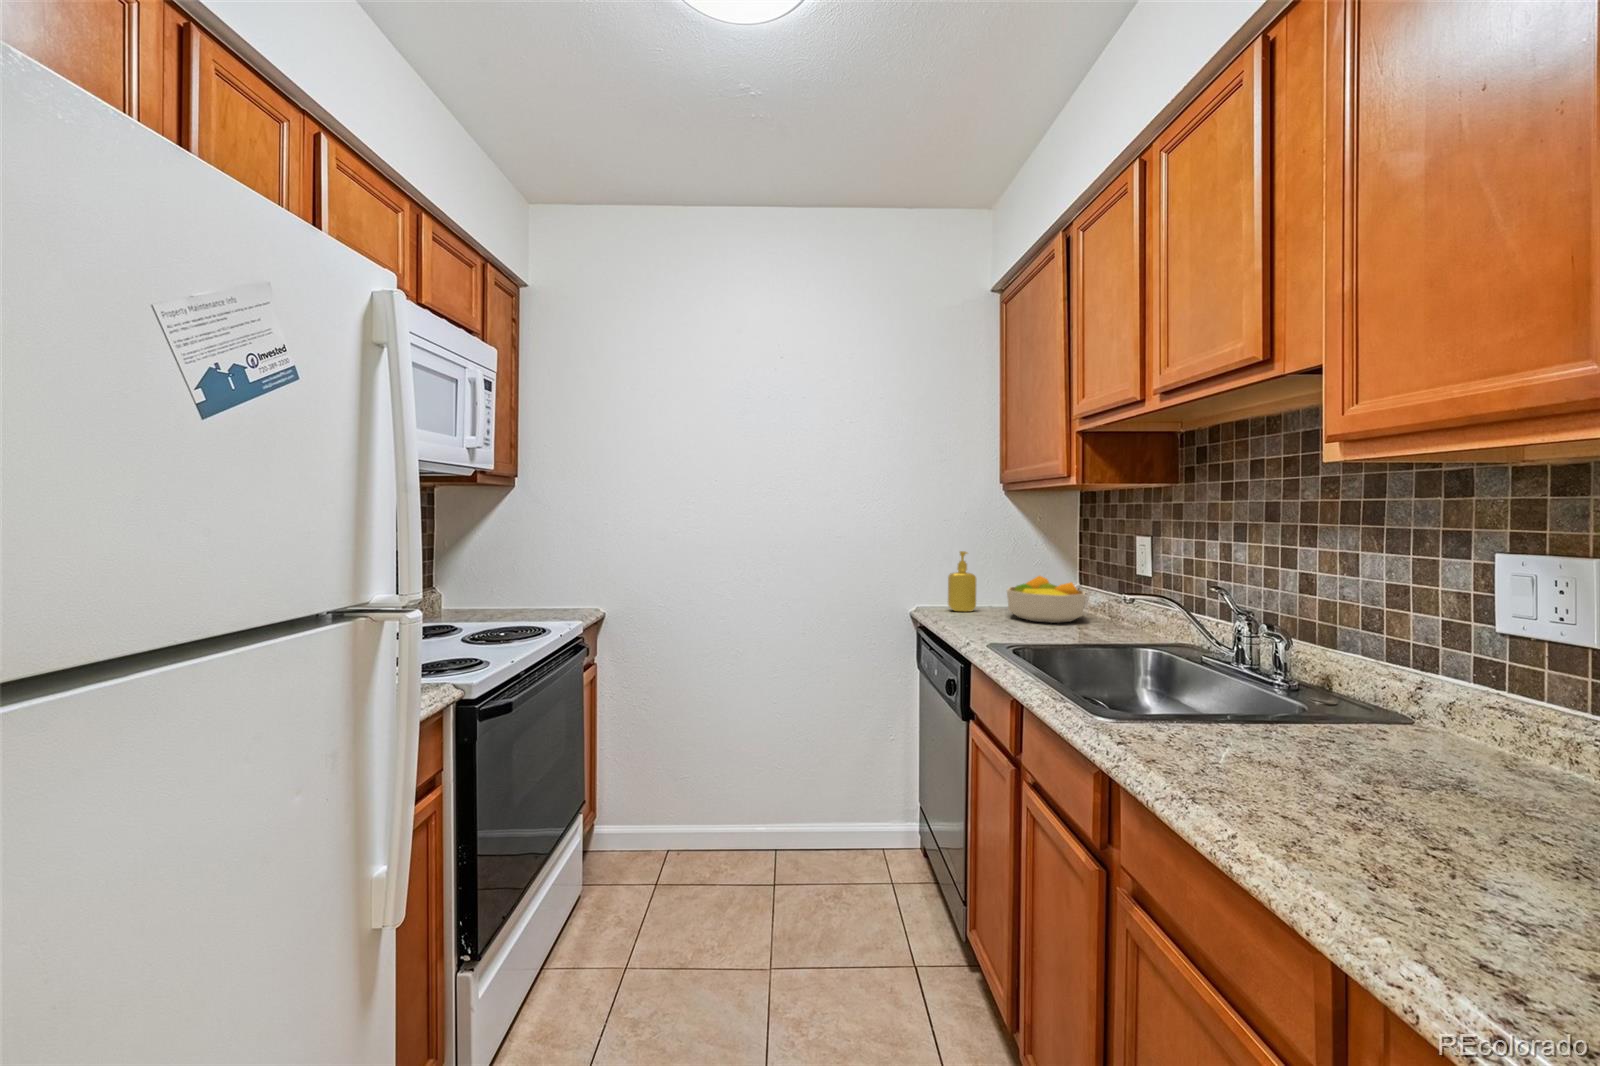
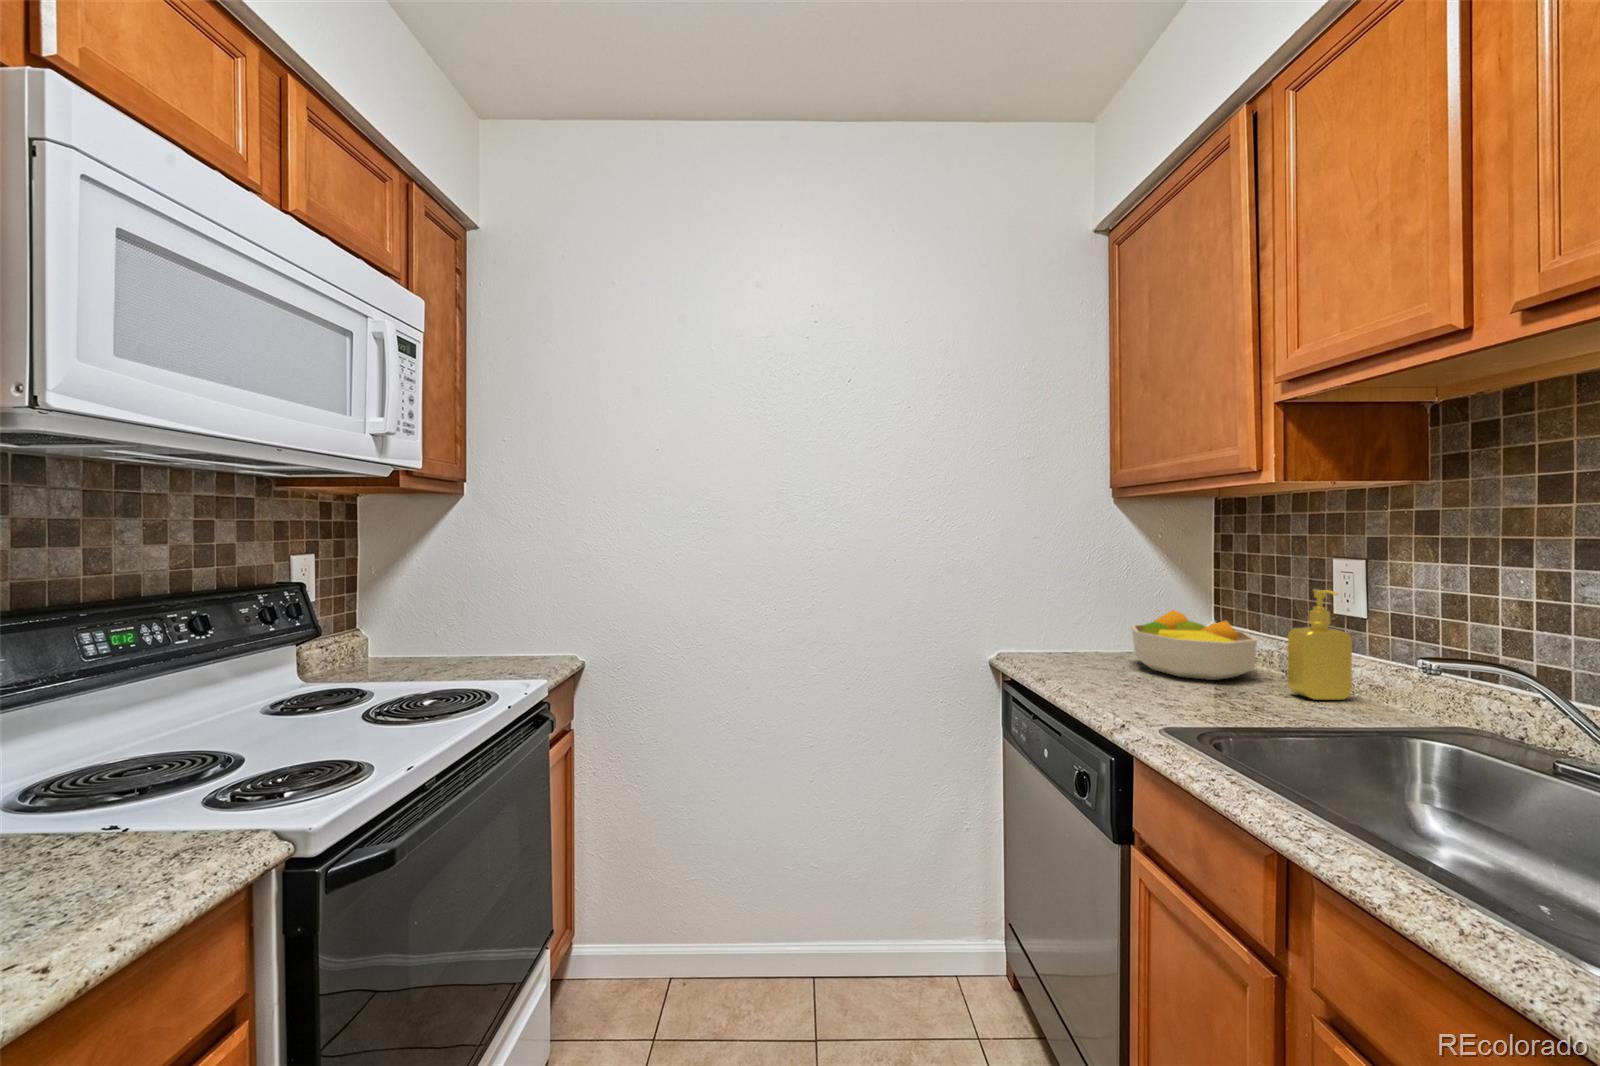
soap dispenser: present [948,551,976,612] -> present [1287,589,1352,700]

